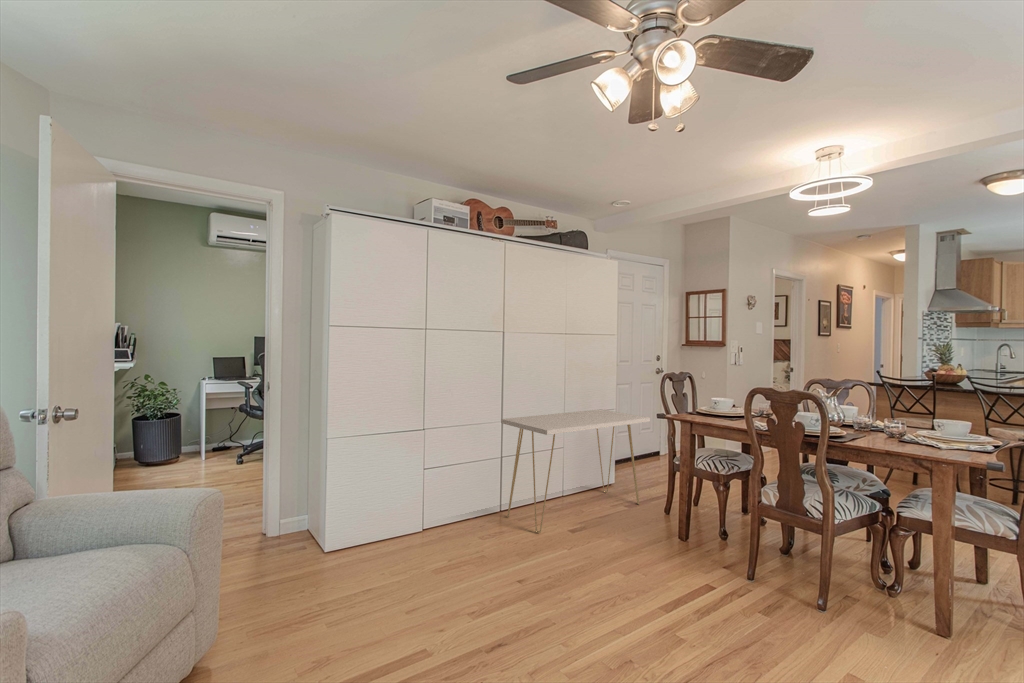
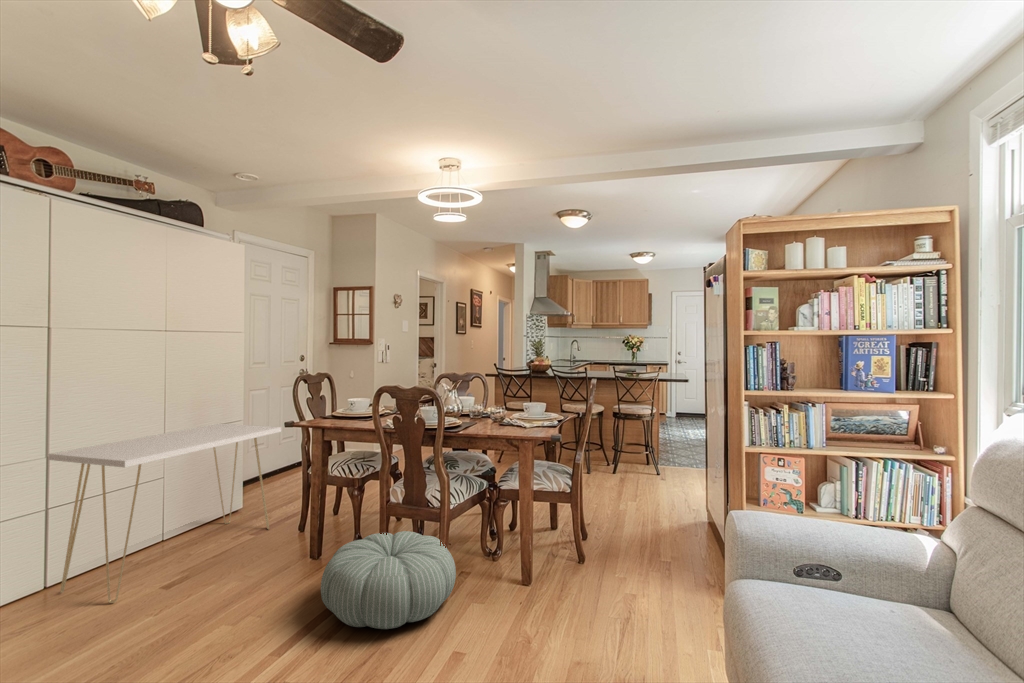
pouf: none [696,531,843,631] -> present [321,531,456,629]

